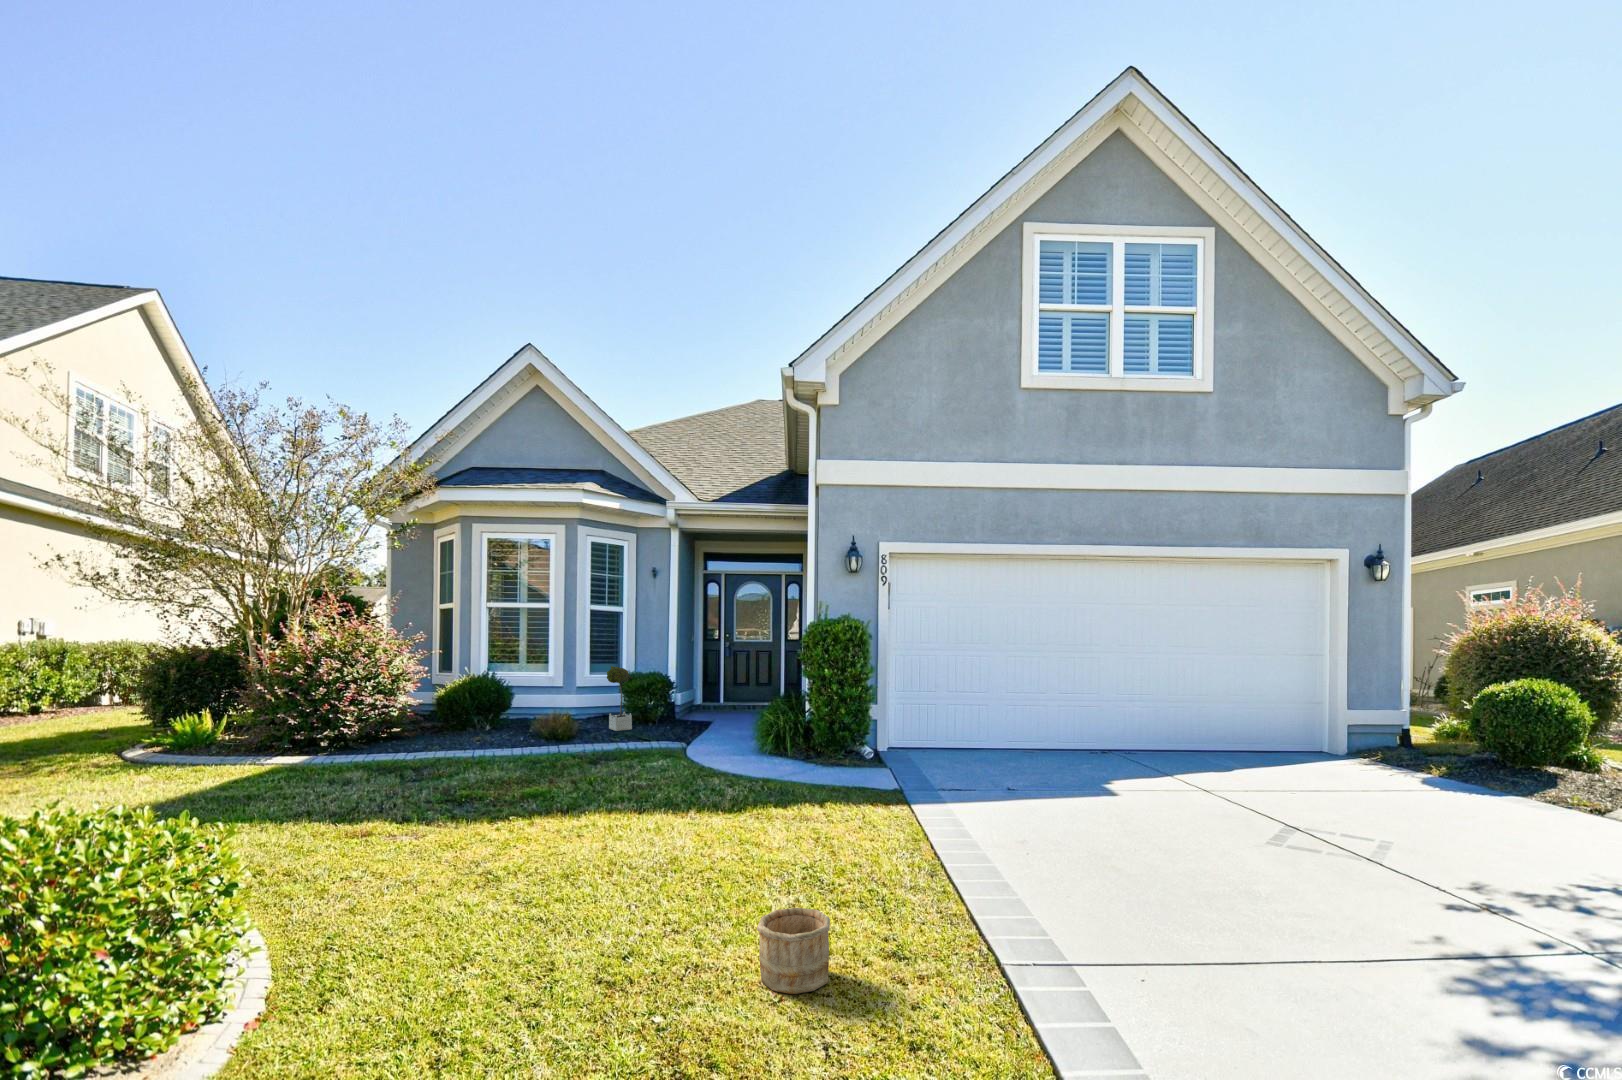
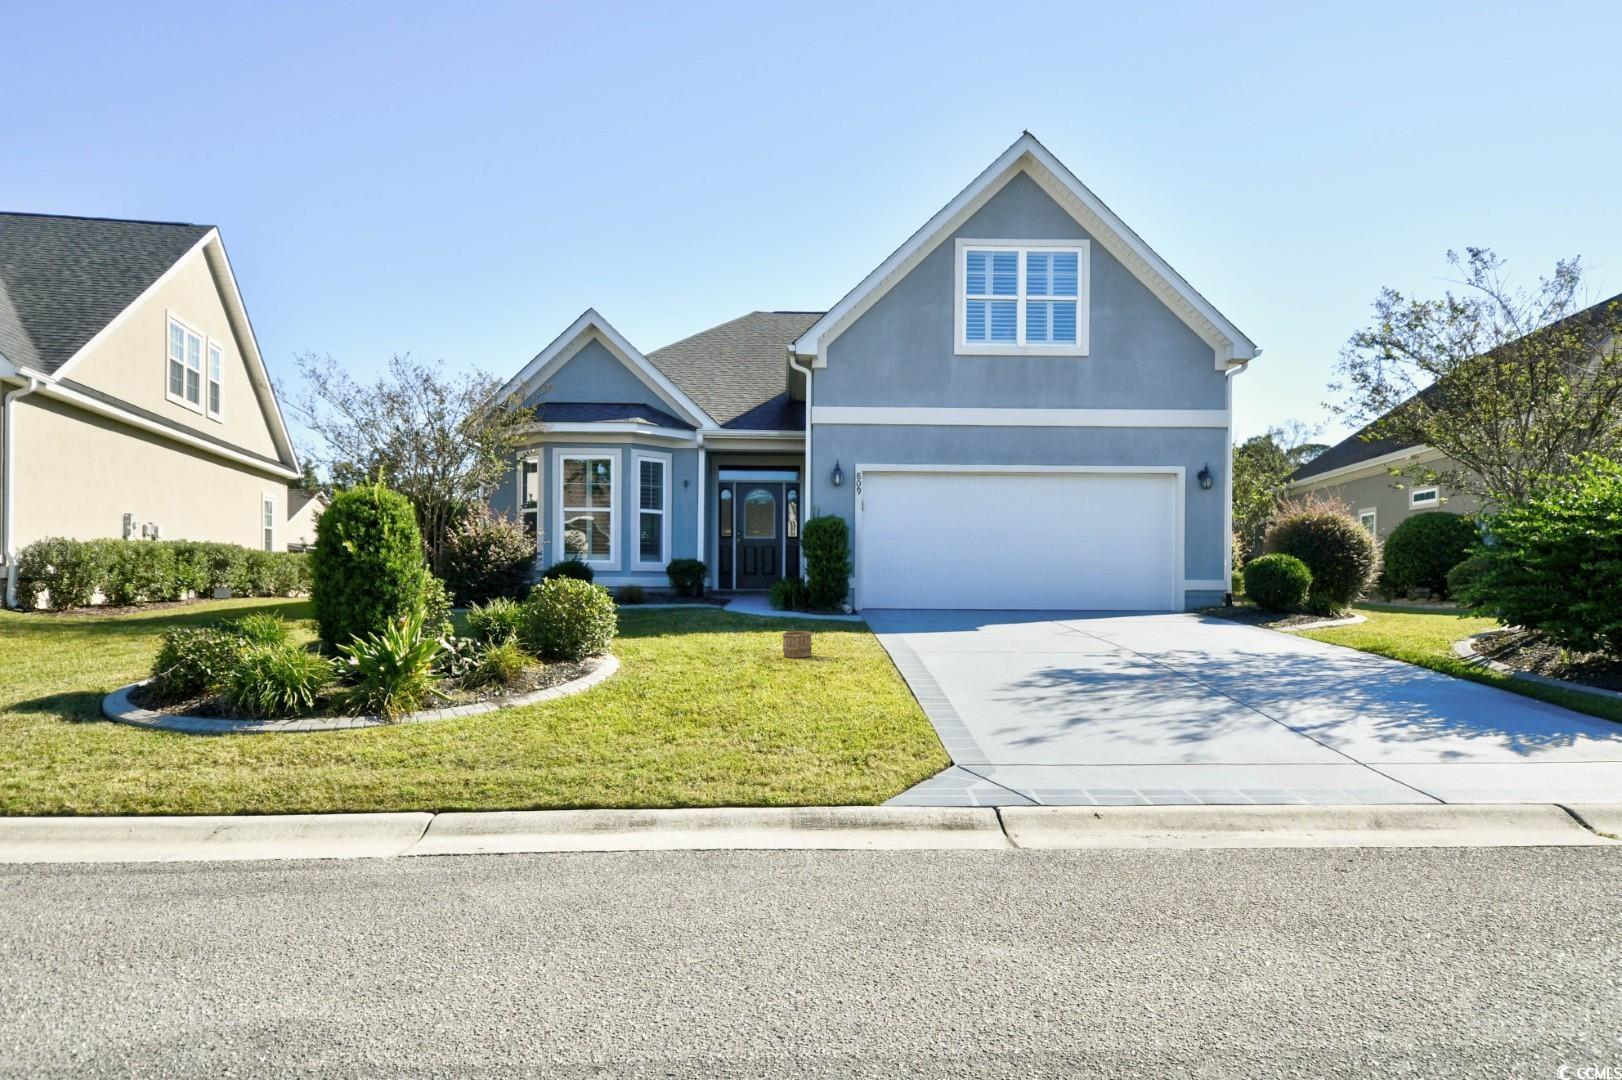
potted tree: present [607,666,633,731] -> present [212,558,231,598]

